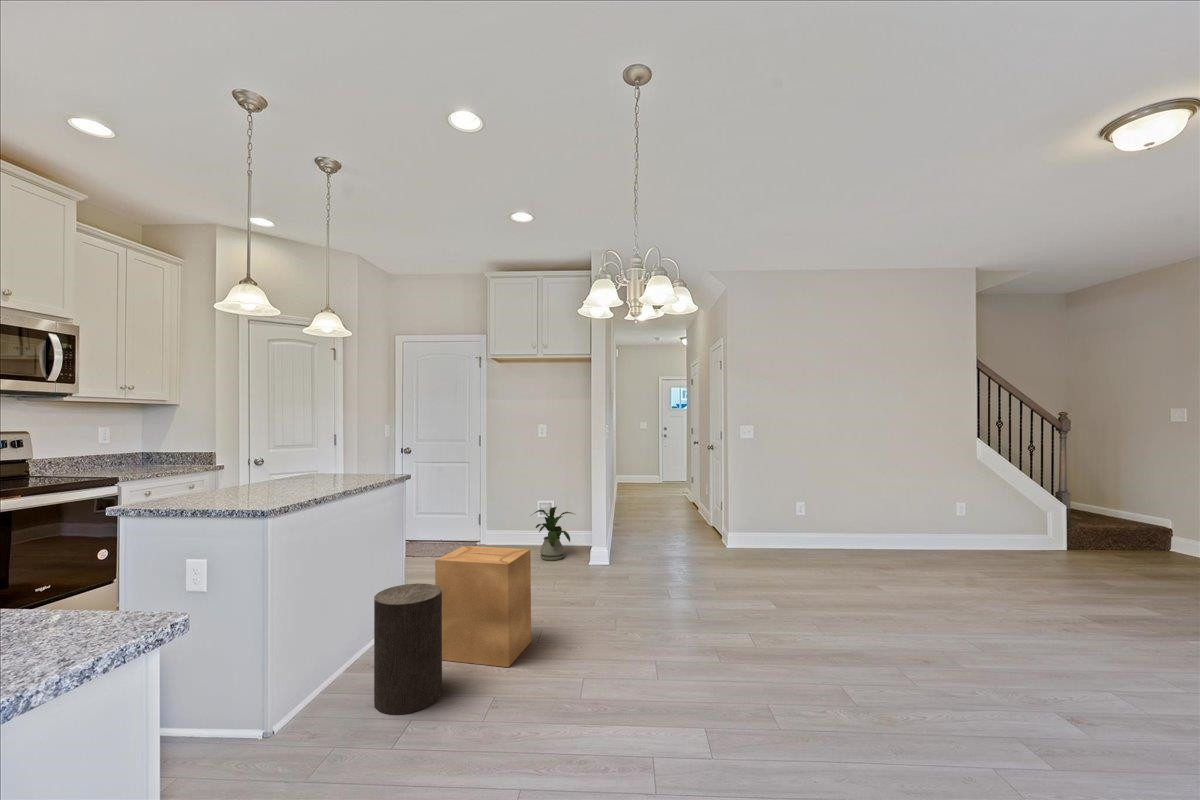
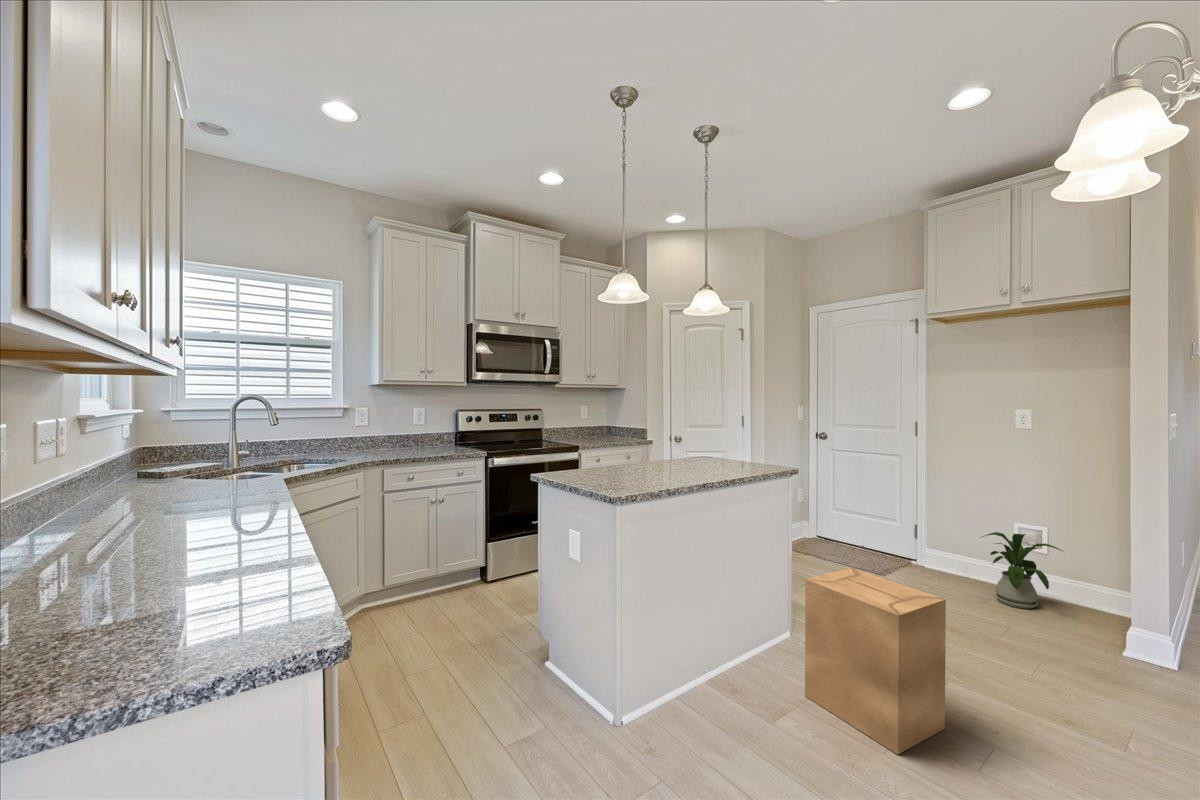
stool: present [374,583,442,714] -> none [721,600,799,759]

